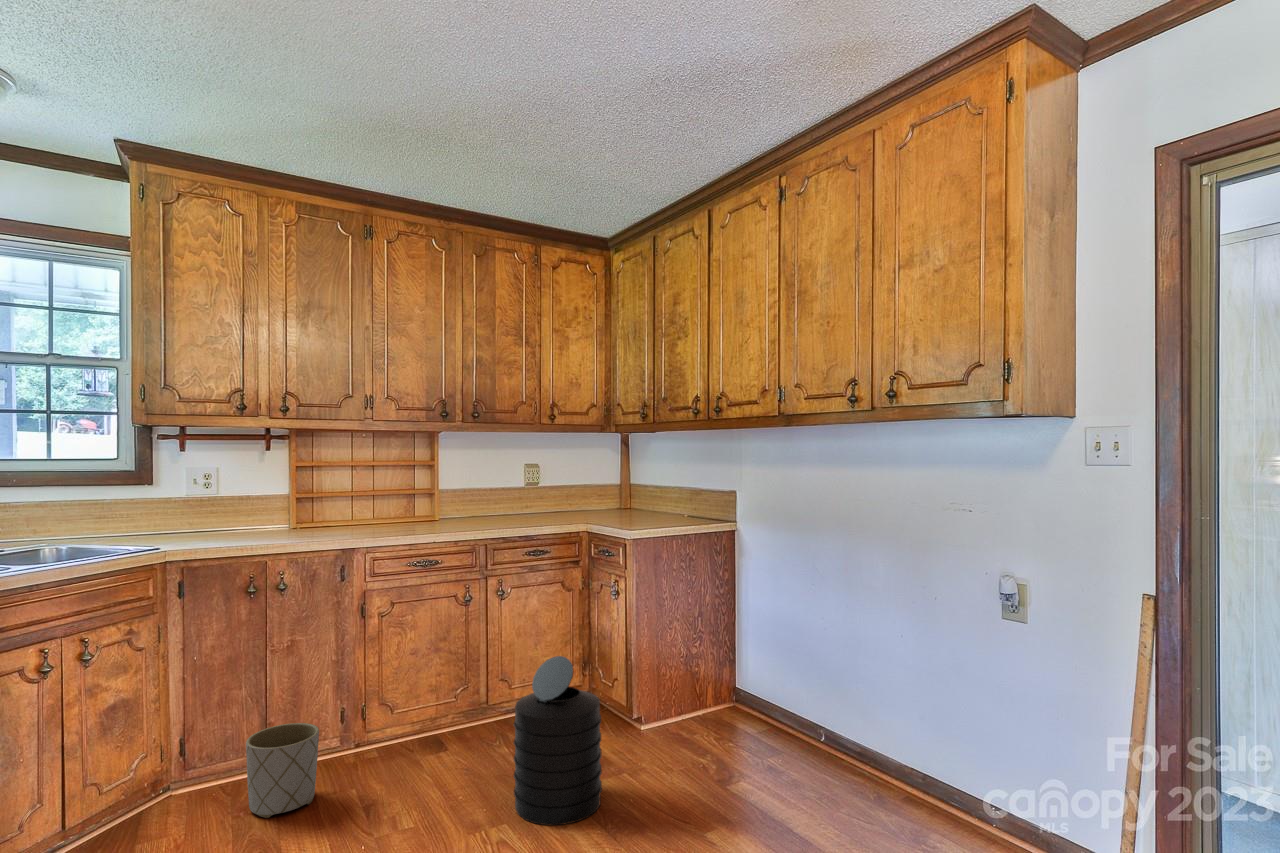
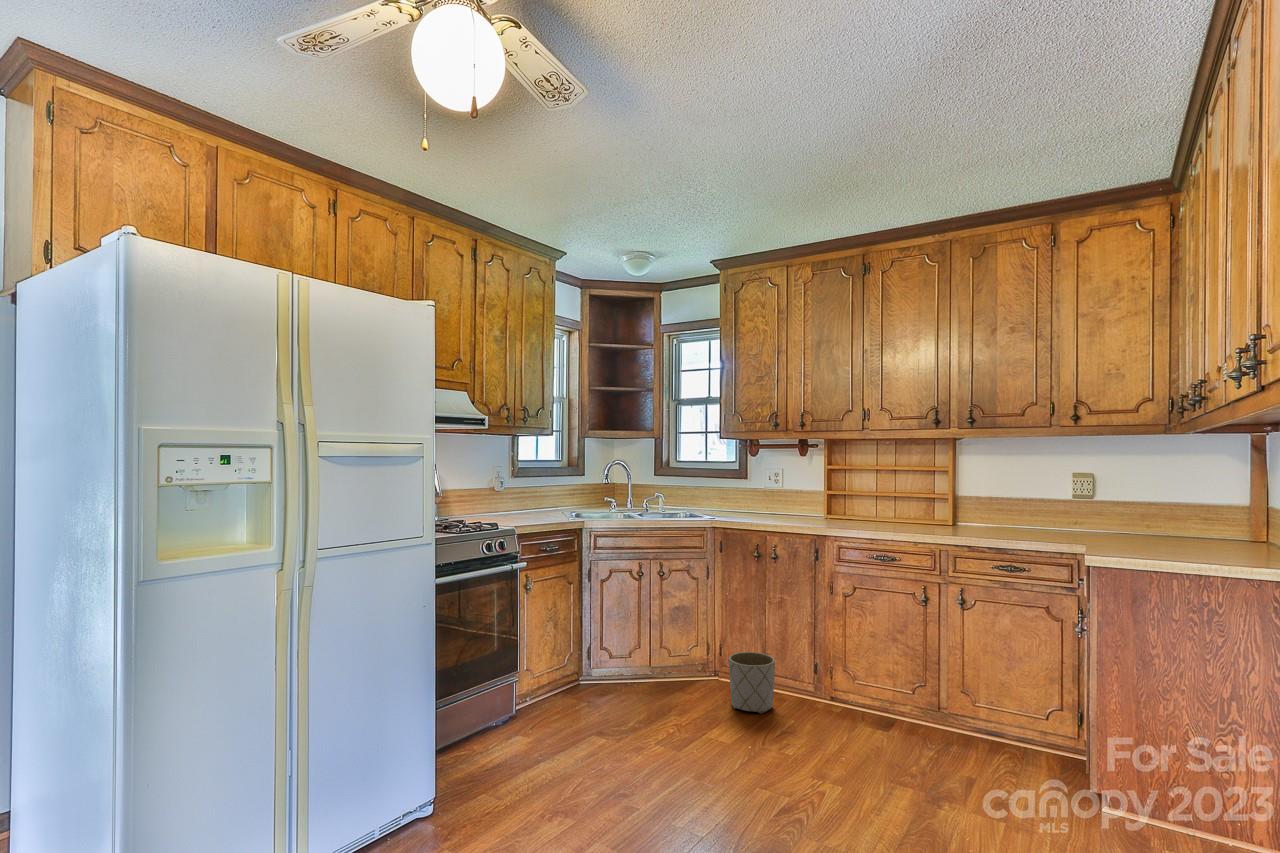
trash can: present [514,656,602,825] -> none [841,663,932,826]

